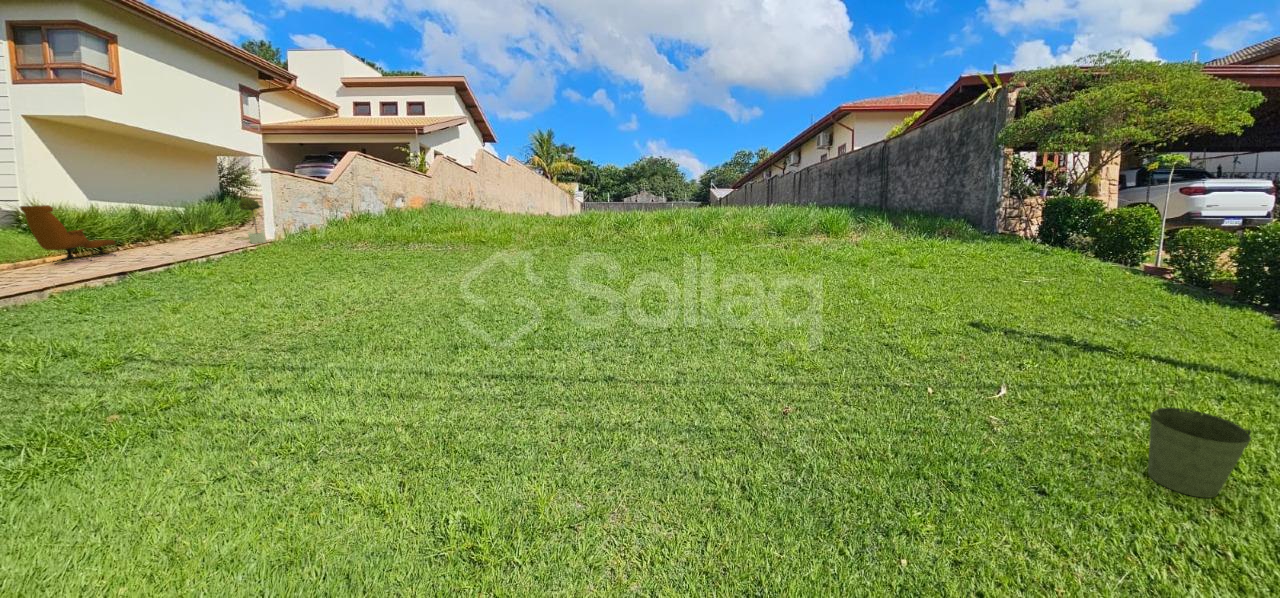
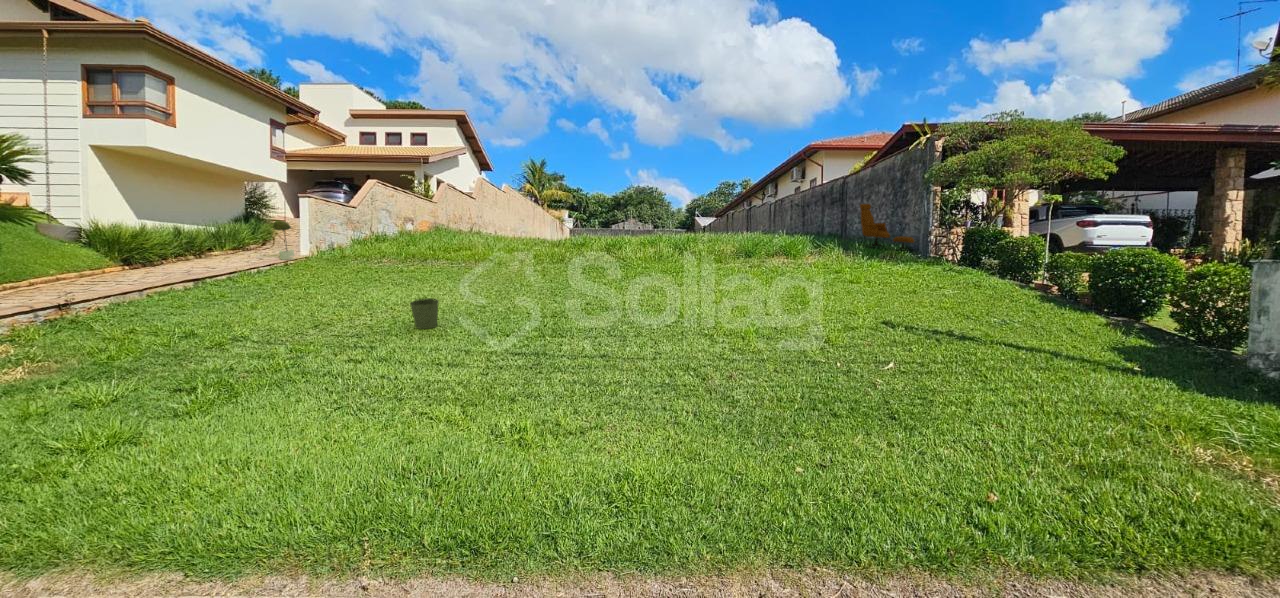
lounge chair: present [20,205,115,265] -> present [860,204,914,250]
bucket: present [1148,408,1251,498] -> present [410,298,439,329]

